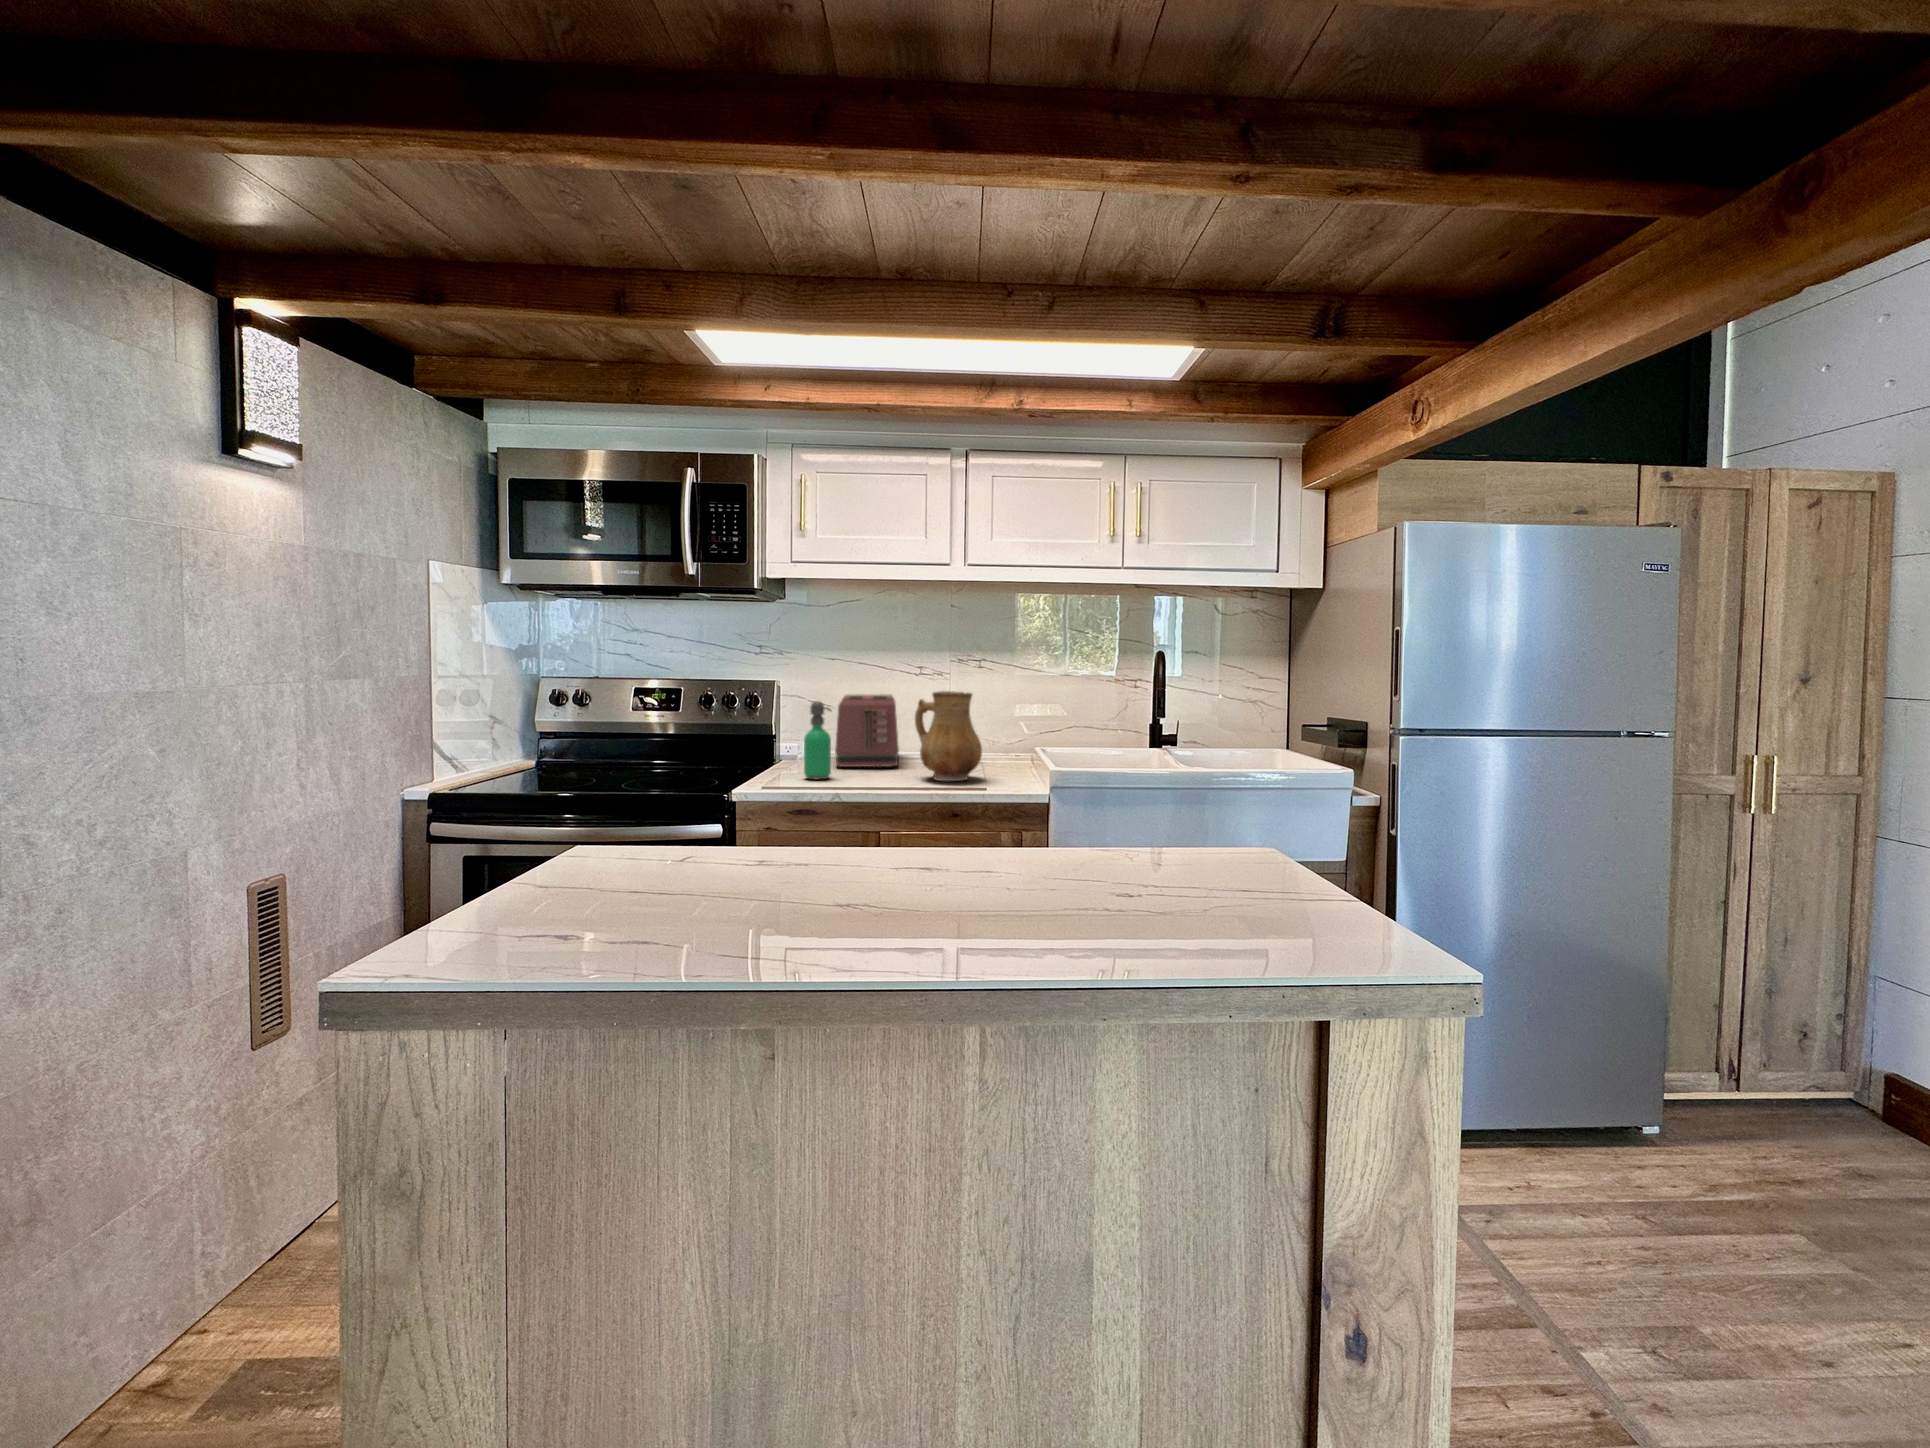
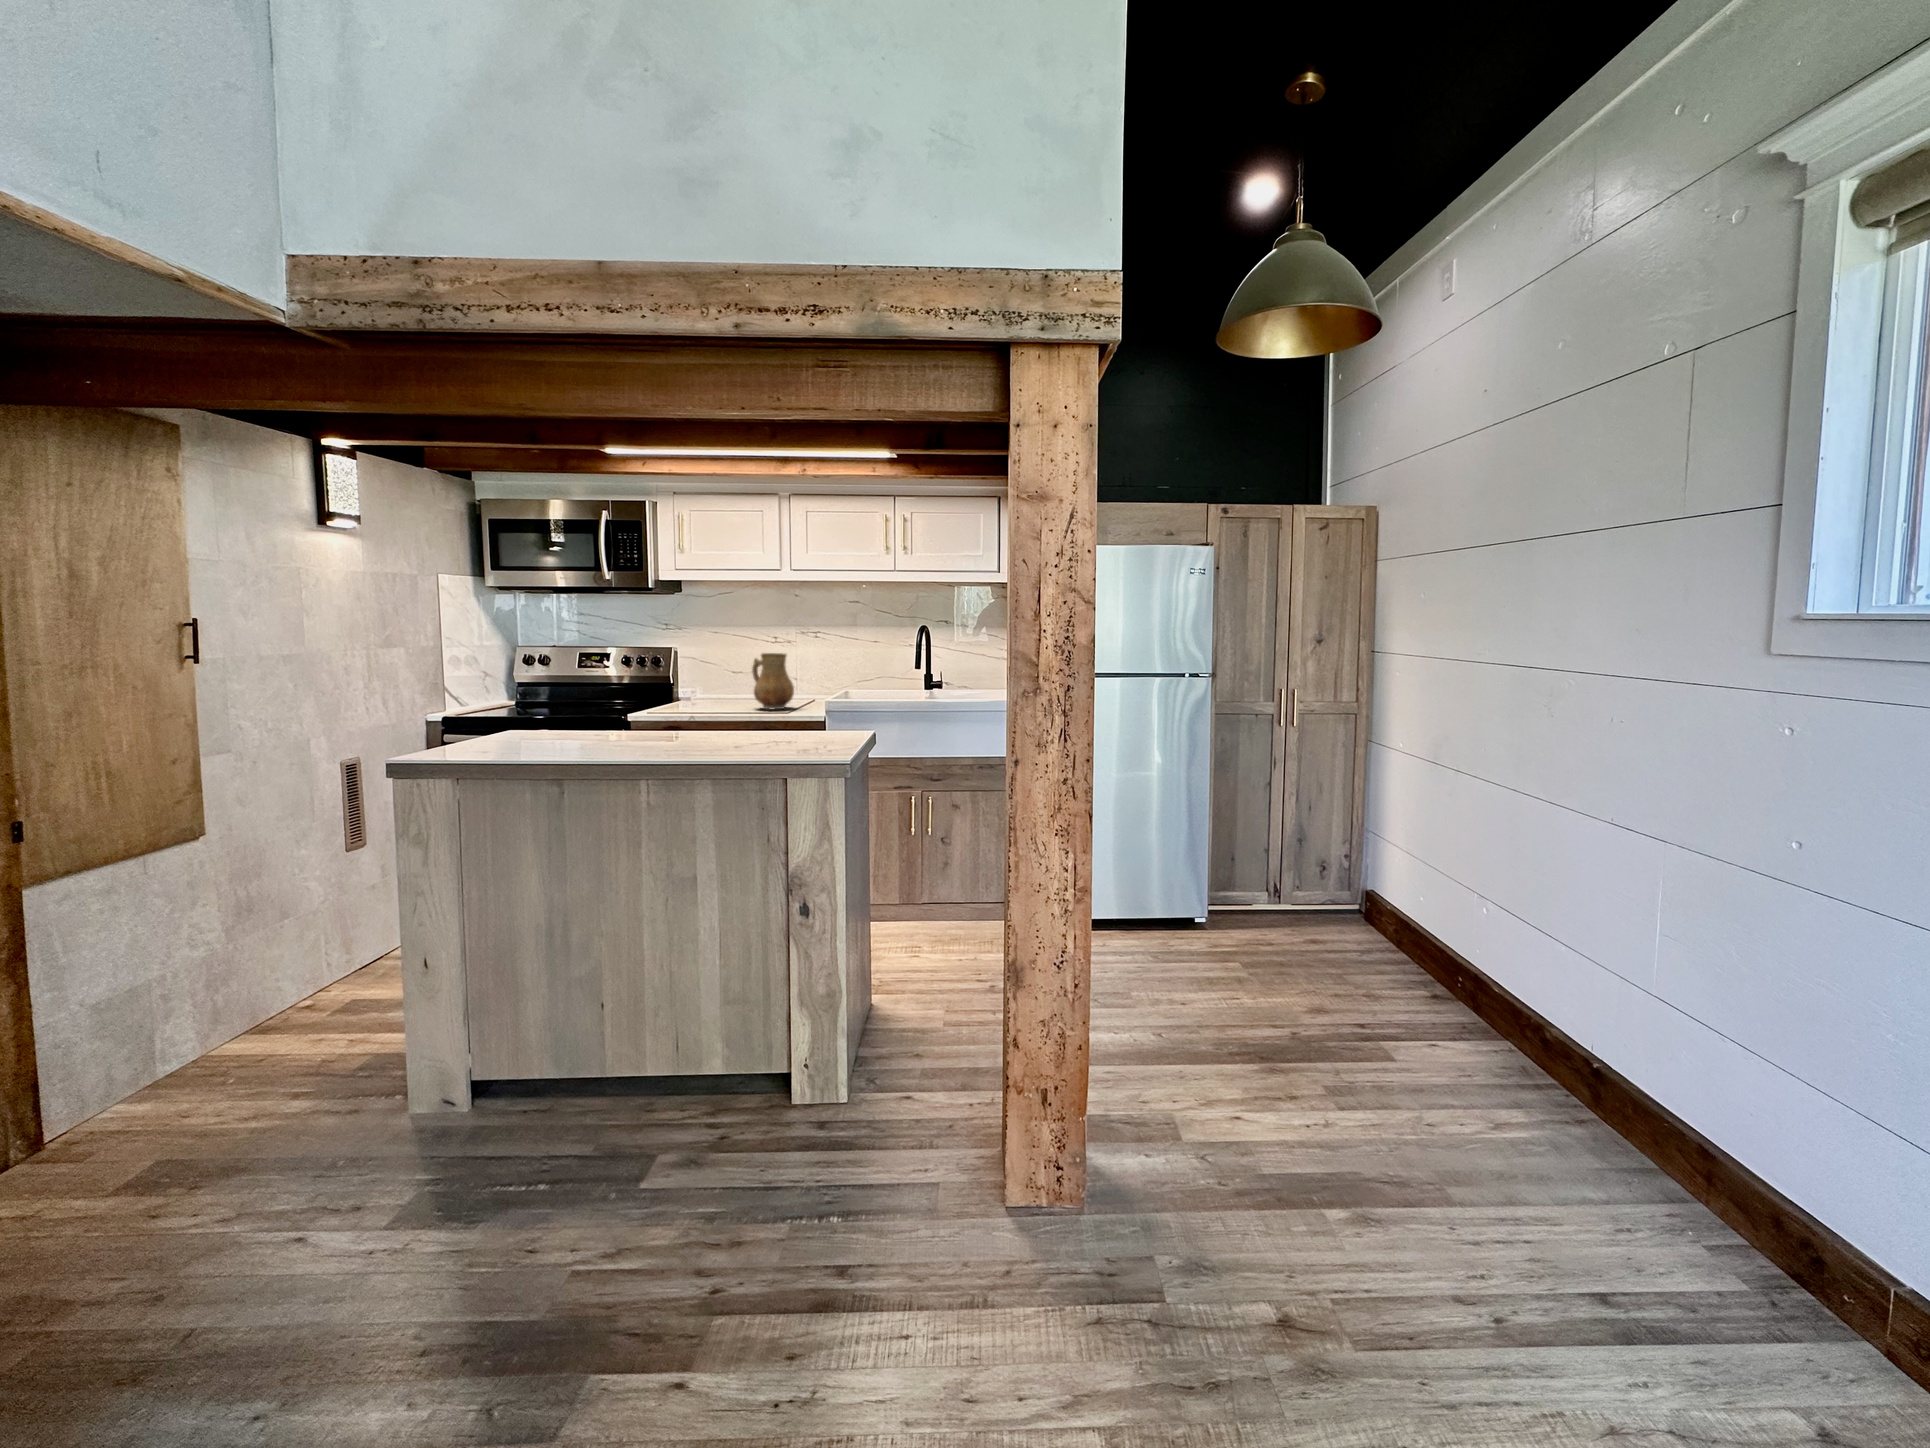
toaster: present [835,694,899,767] -> none [707,657,759,703]
soap dispenser: present [804,701,831,779] -> none [680,660,698,709]

